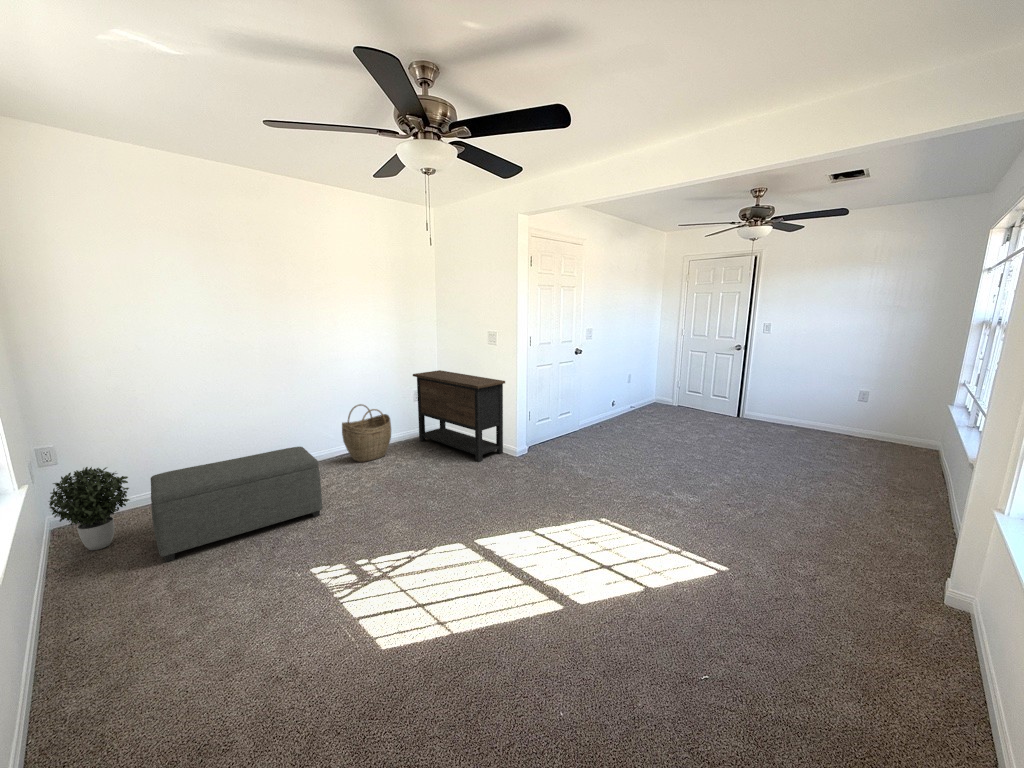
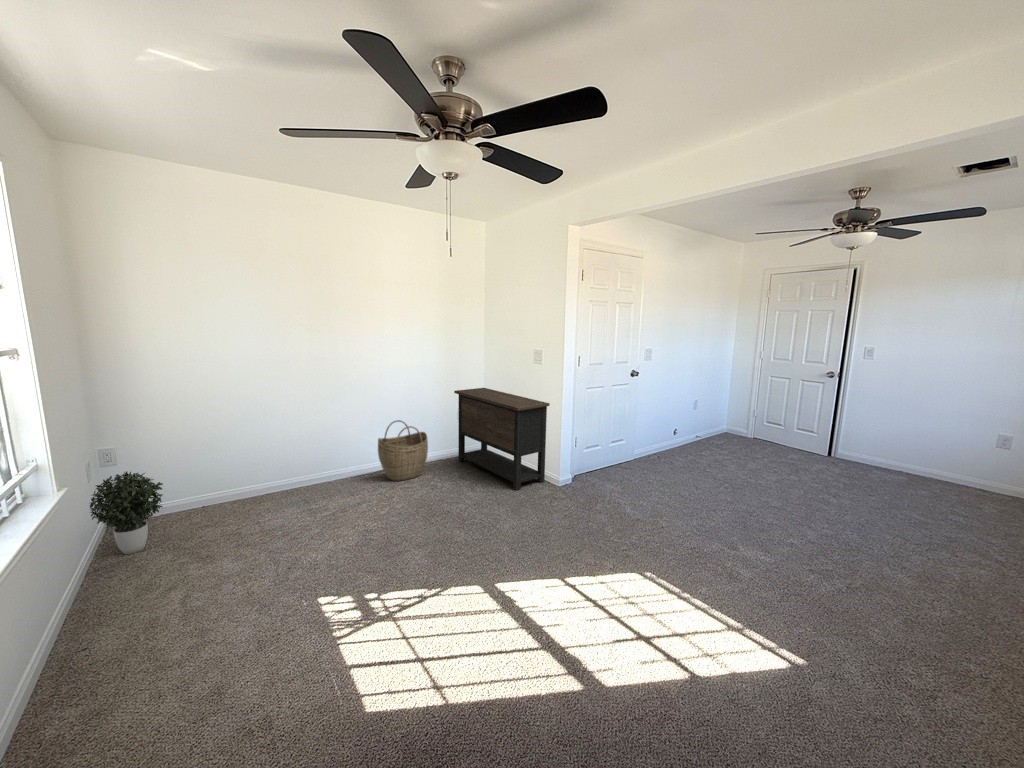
ottoman: present [151,447,322,562] -> none [174,463,344,574]

